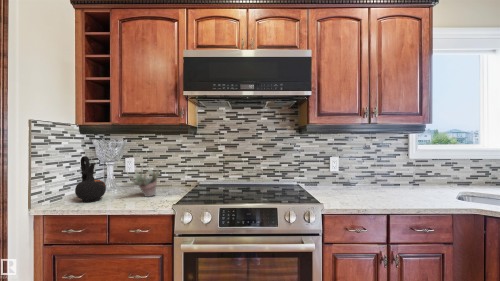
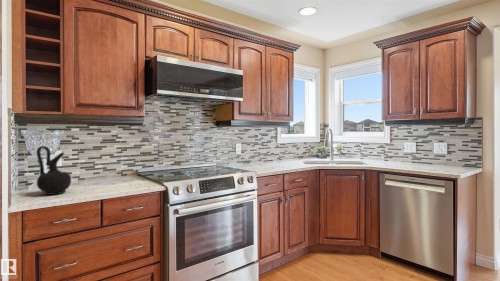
succulent plant: present [122,167,159,197] -> none [92,148,123,185]

